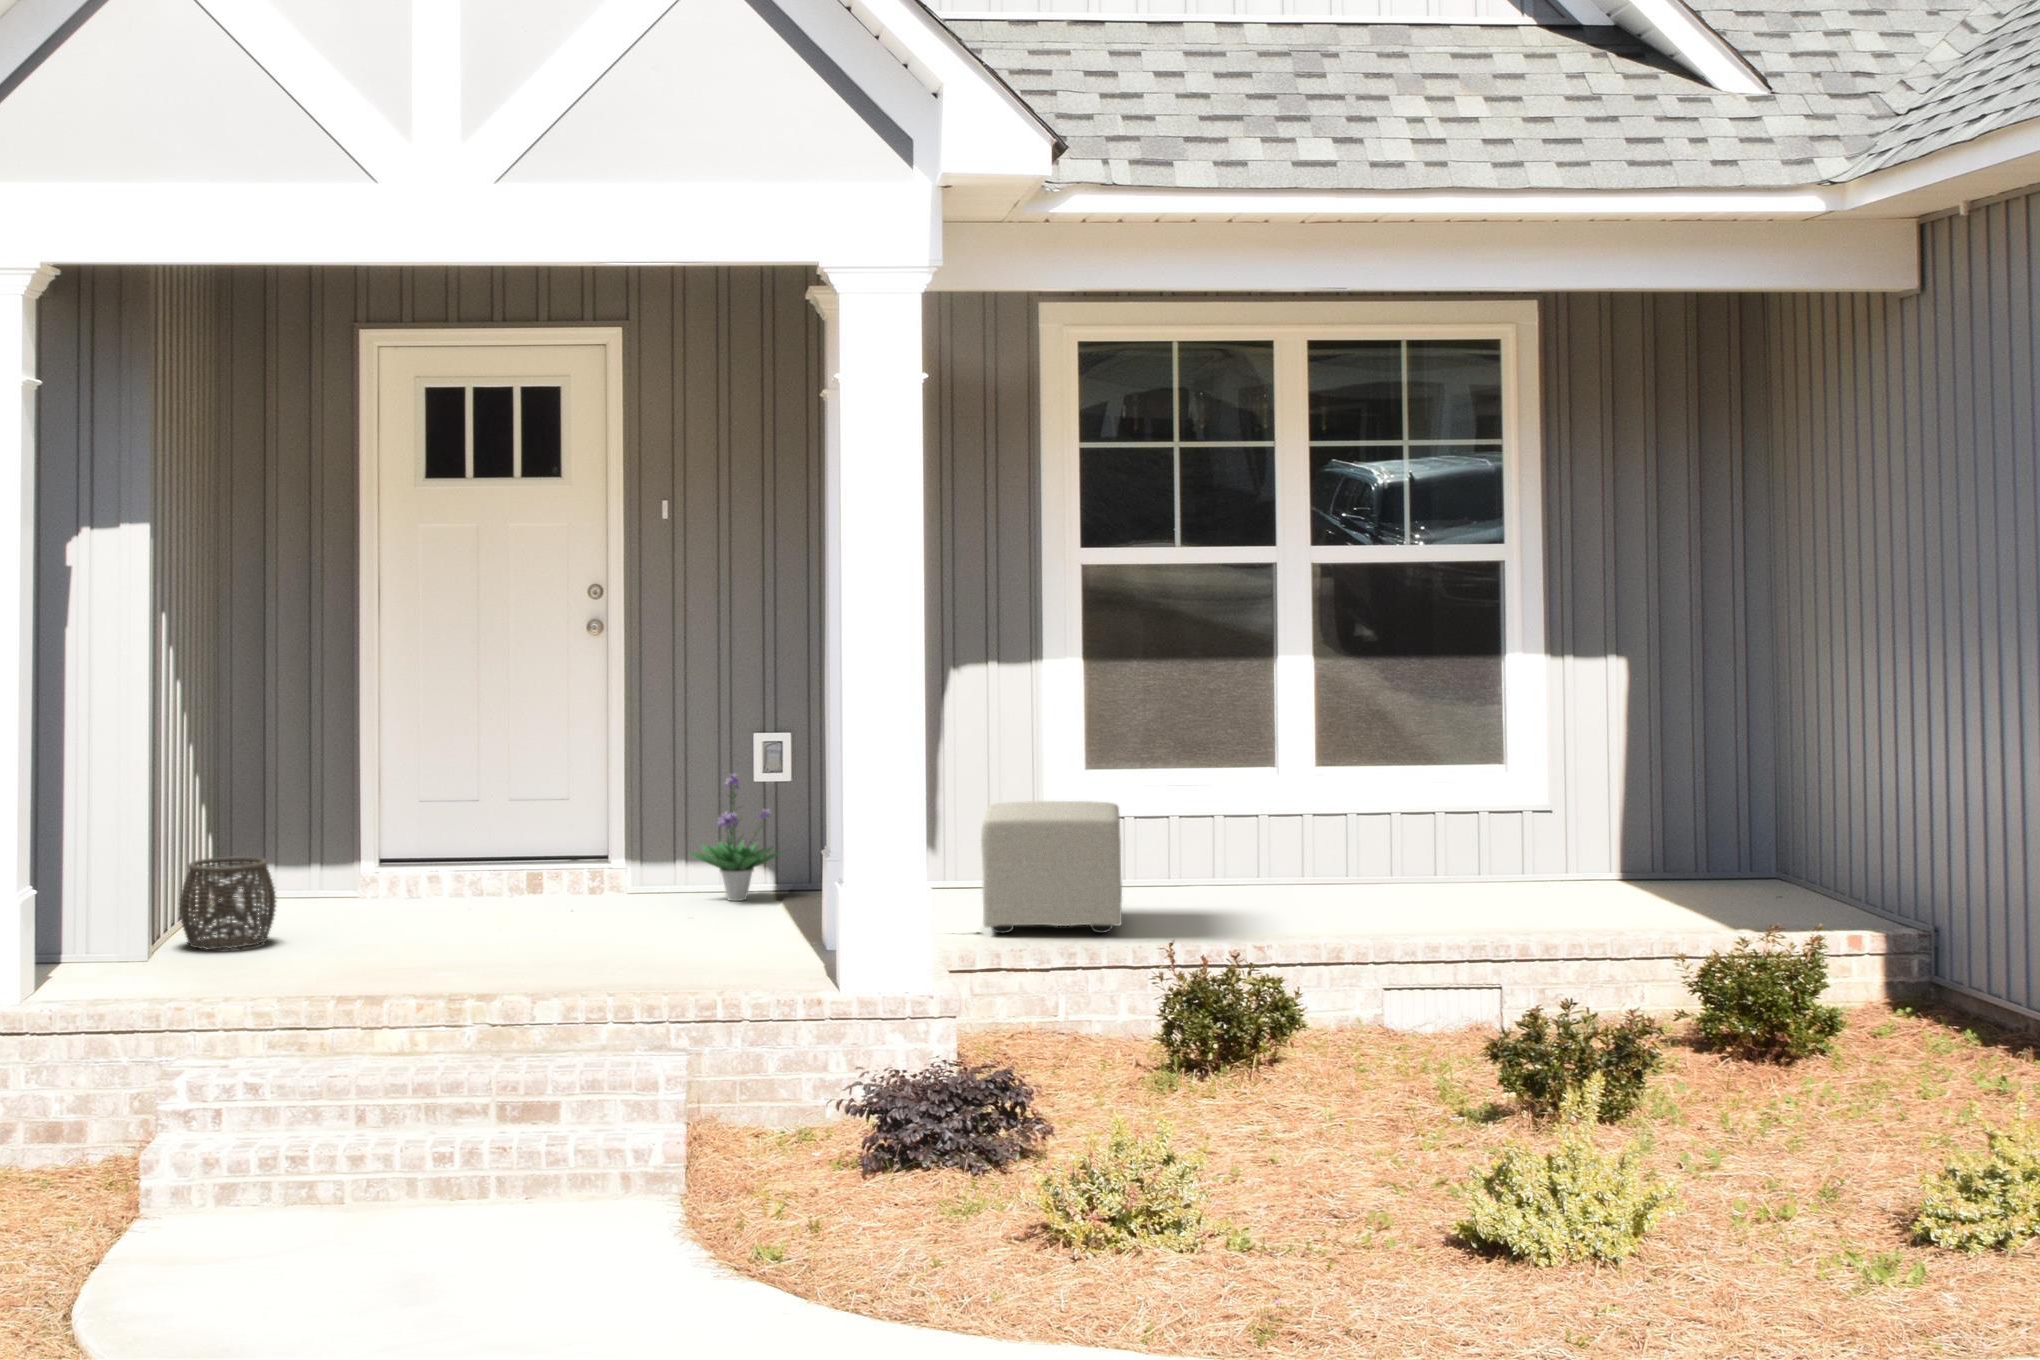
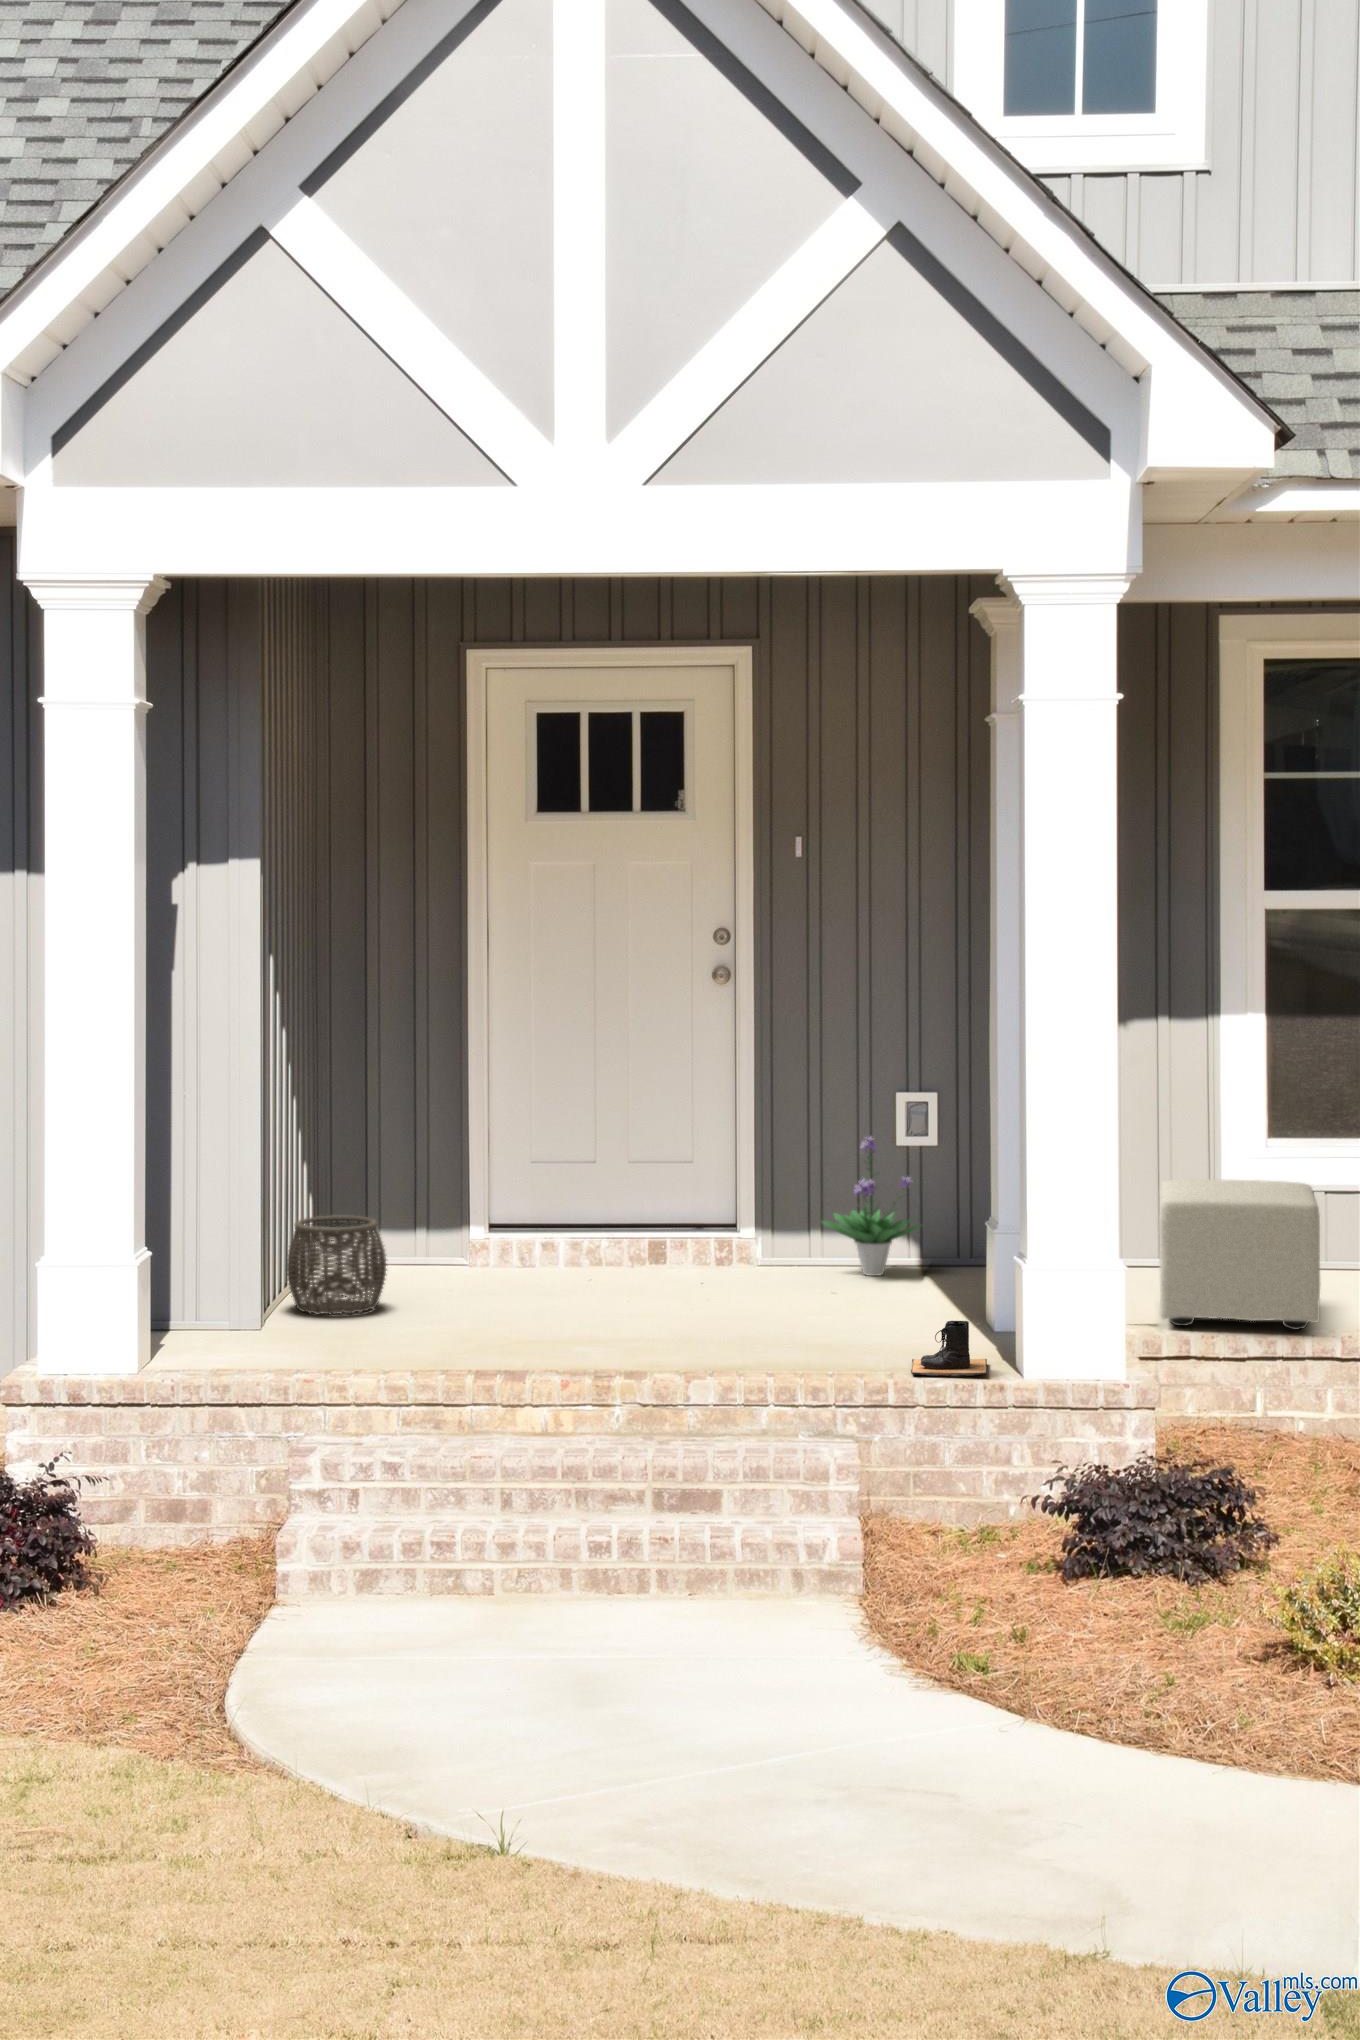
boots: none [748,930,819,981] -> present [911,1321,987,1376]

